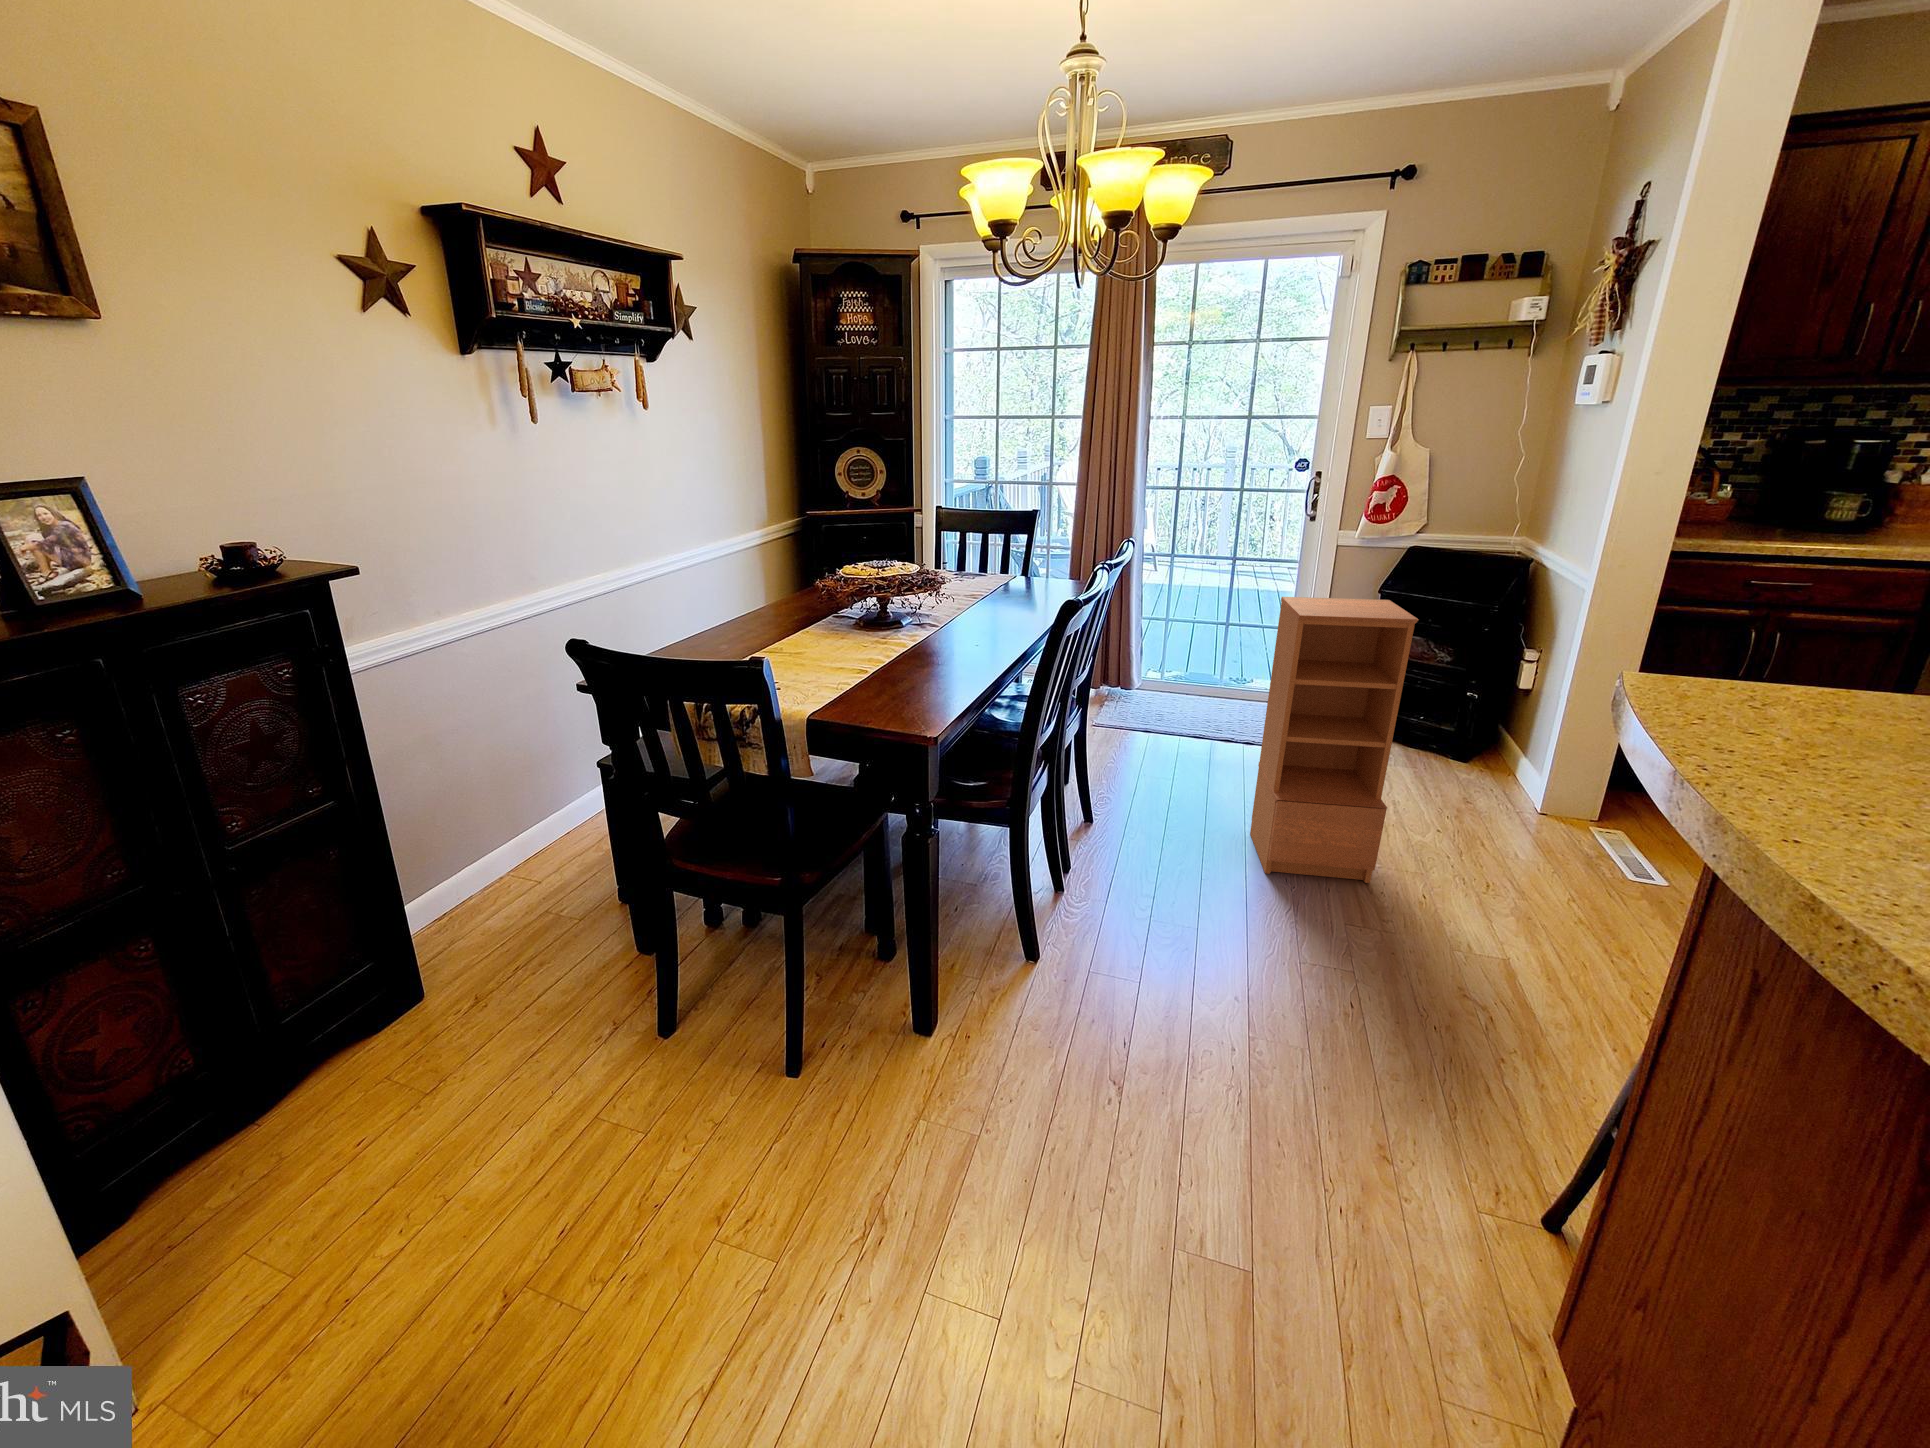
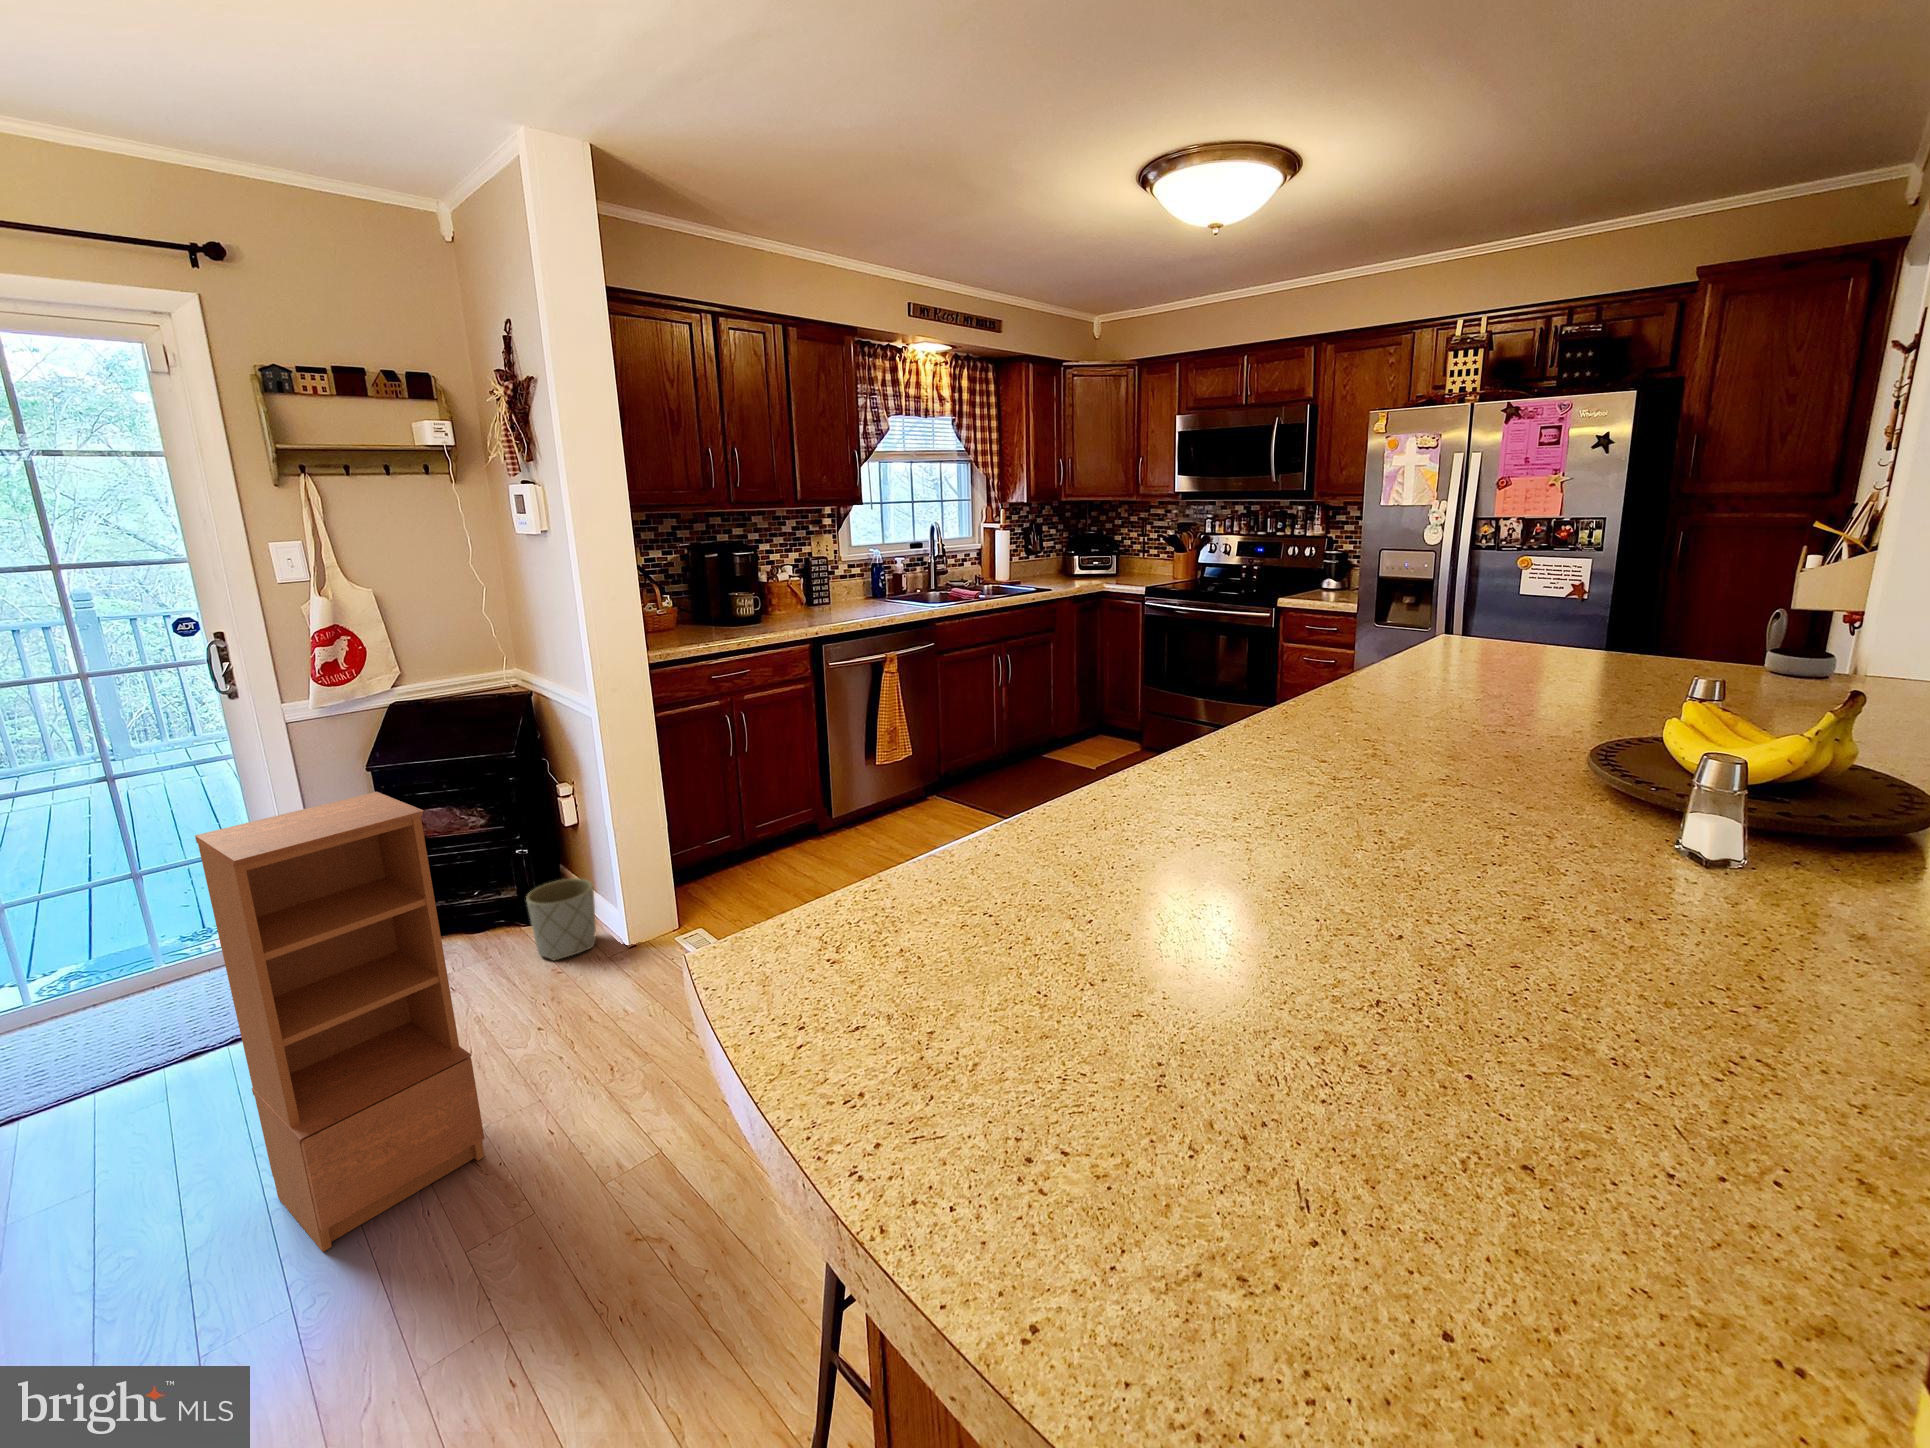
planter: none [1455,727,1525,796] -> present [526,878,596,961]

